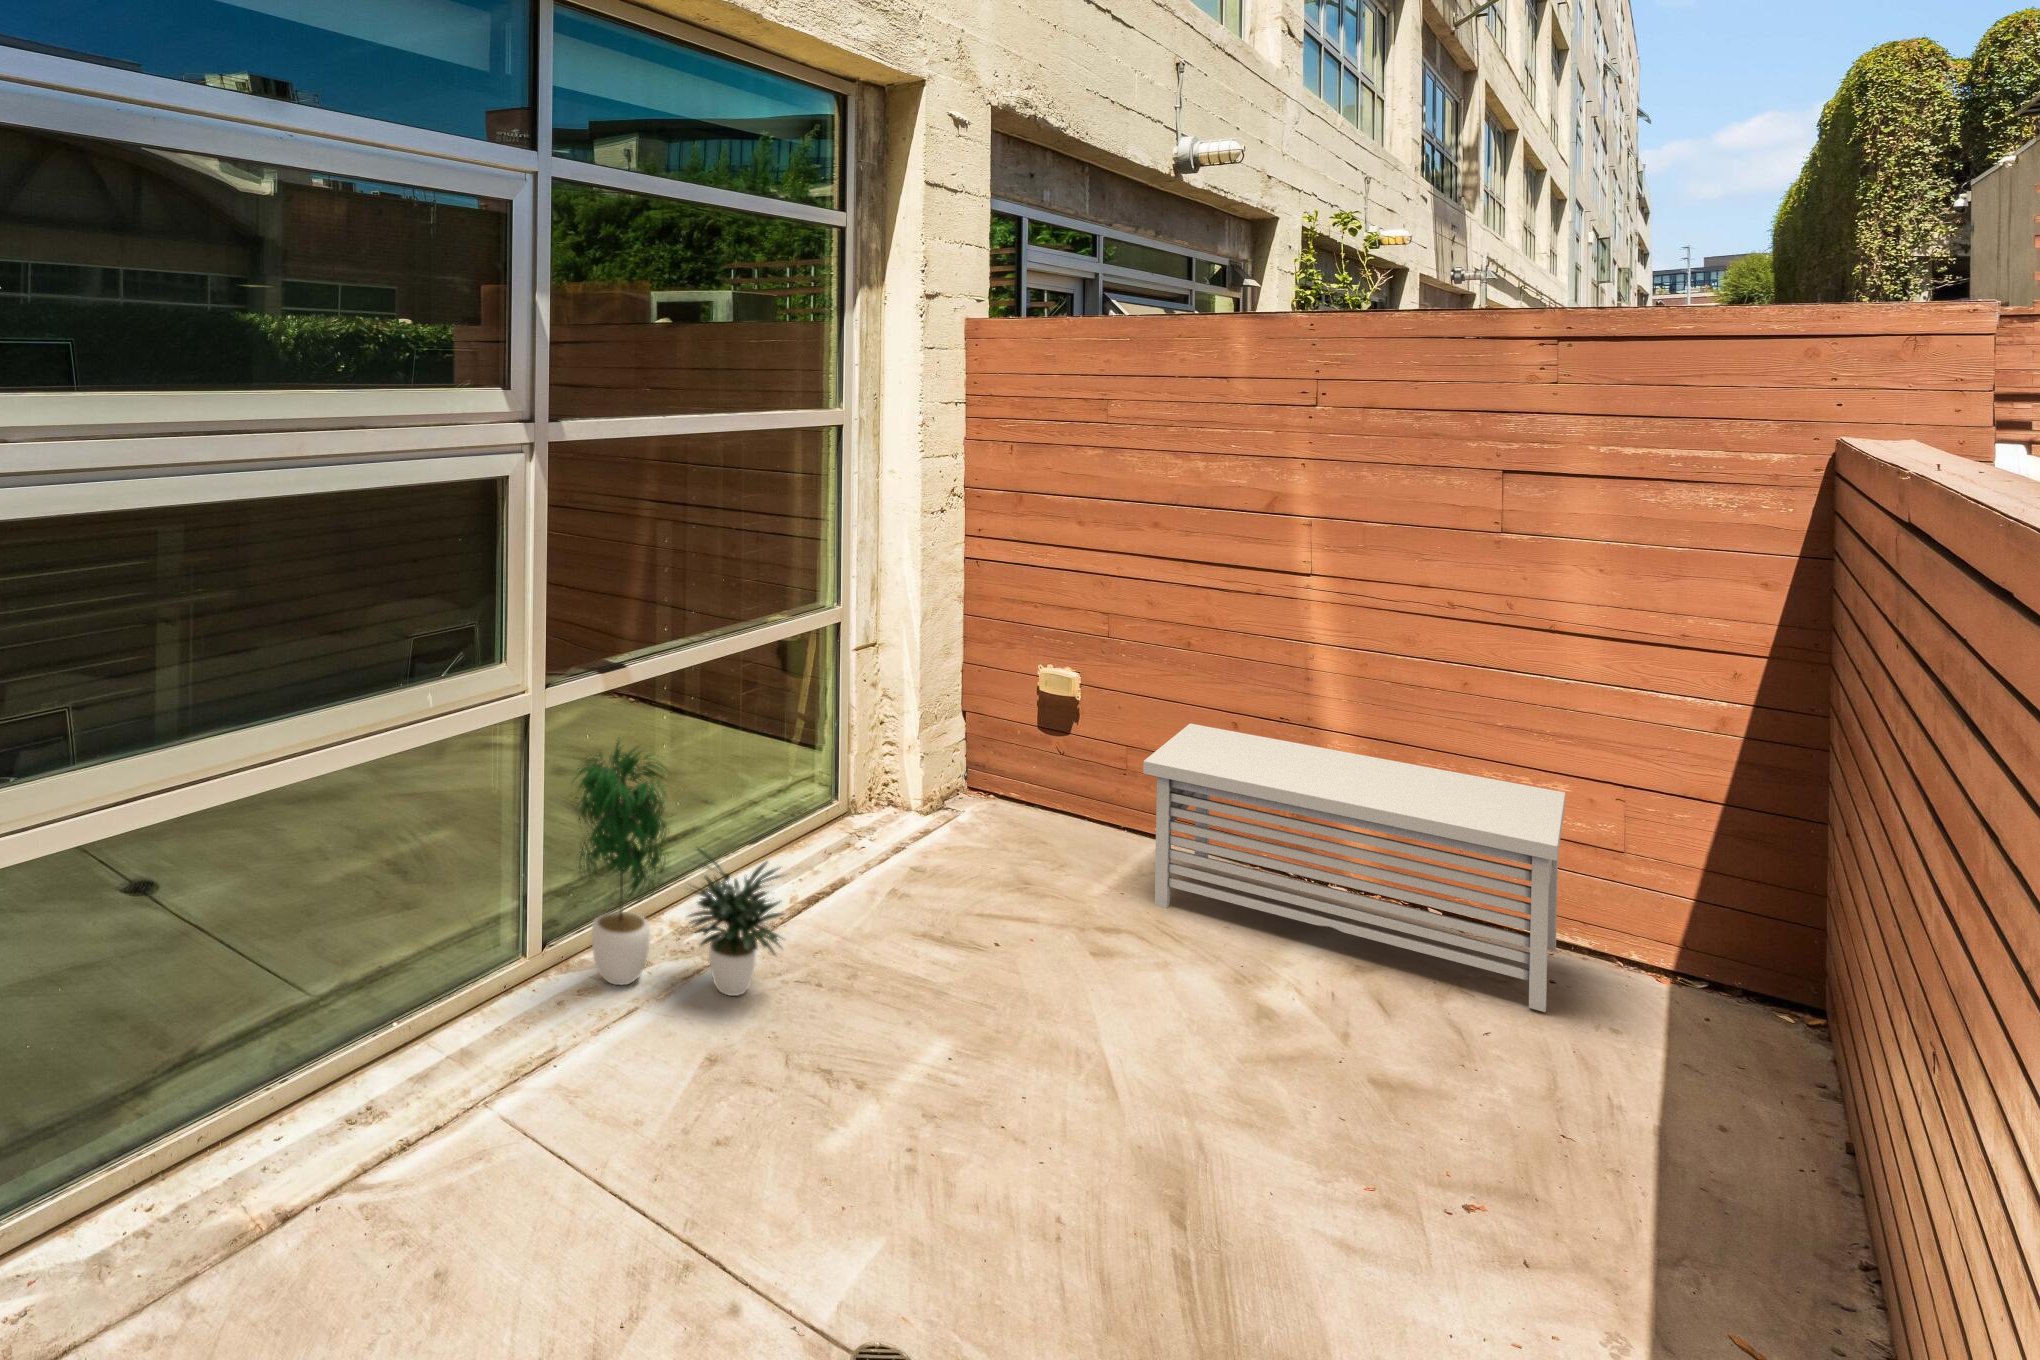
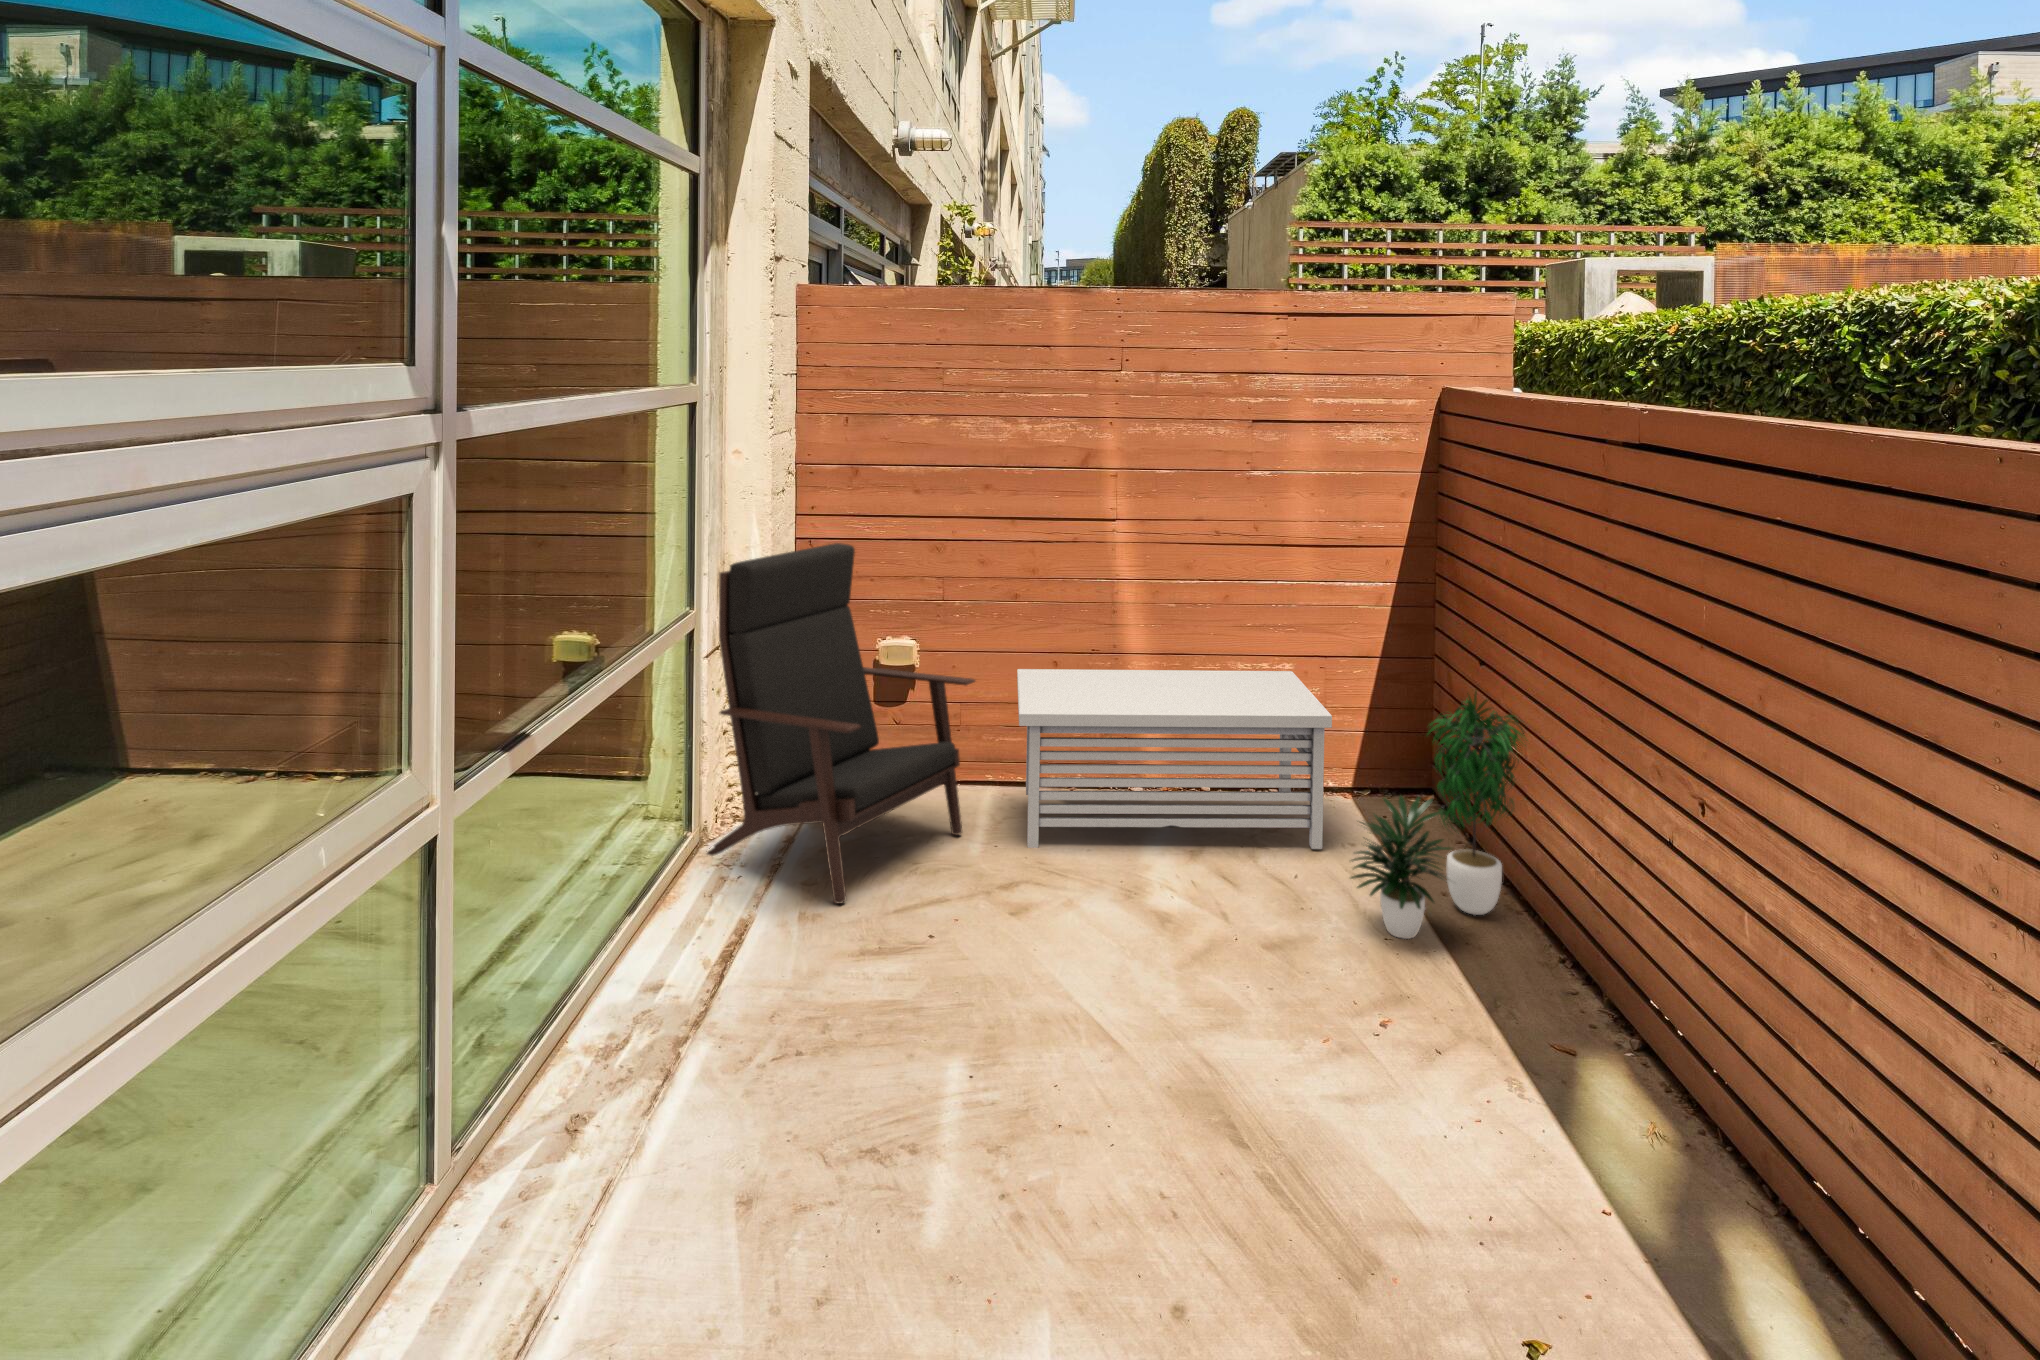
lounge chair: none [846,565,1106,894] -> present [707,543,975,904]
potted plant: present [576,739,783,996] -> present [1351,692,1526,939]

